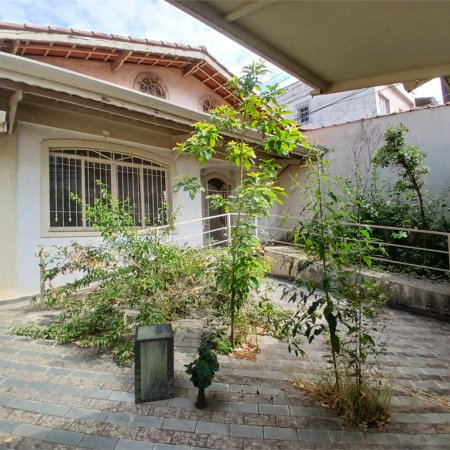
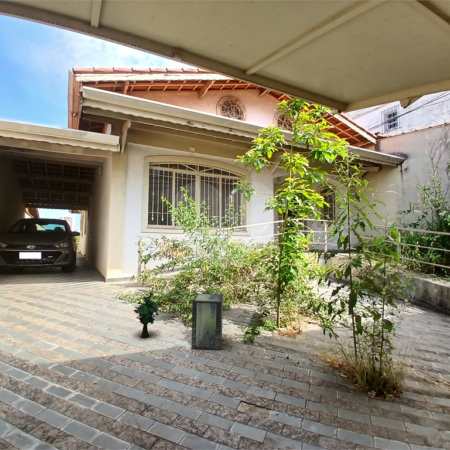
decorative plant: present [184,340,219,409] -> present [133,293,159,338]

